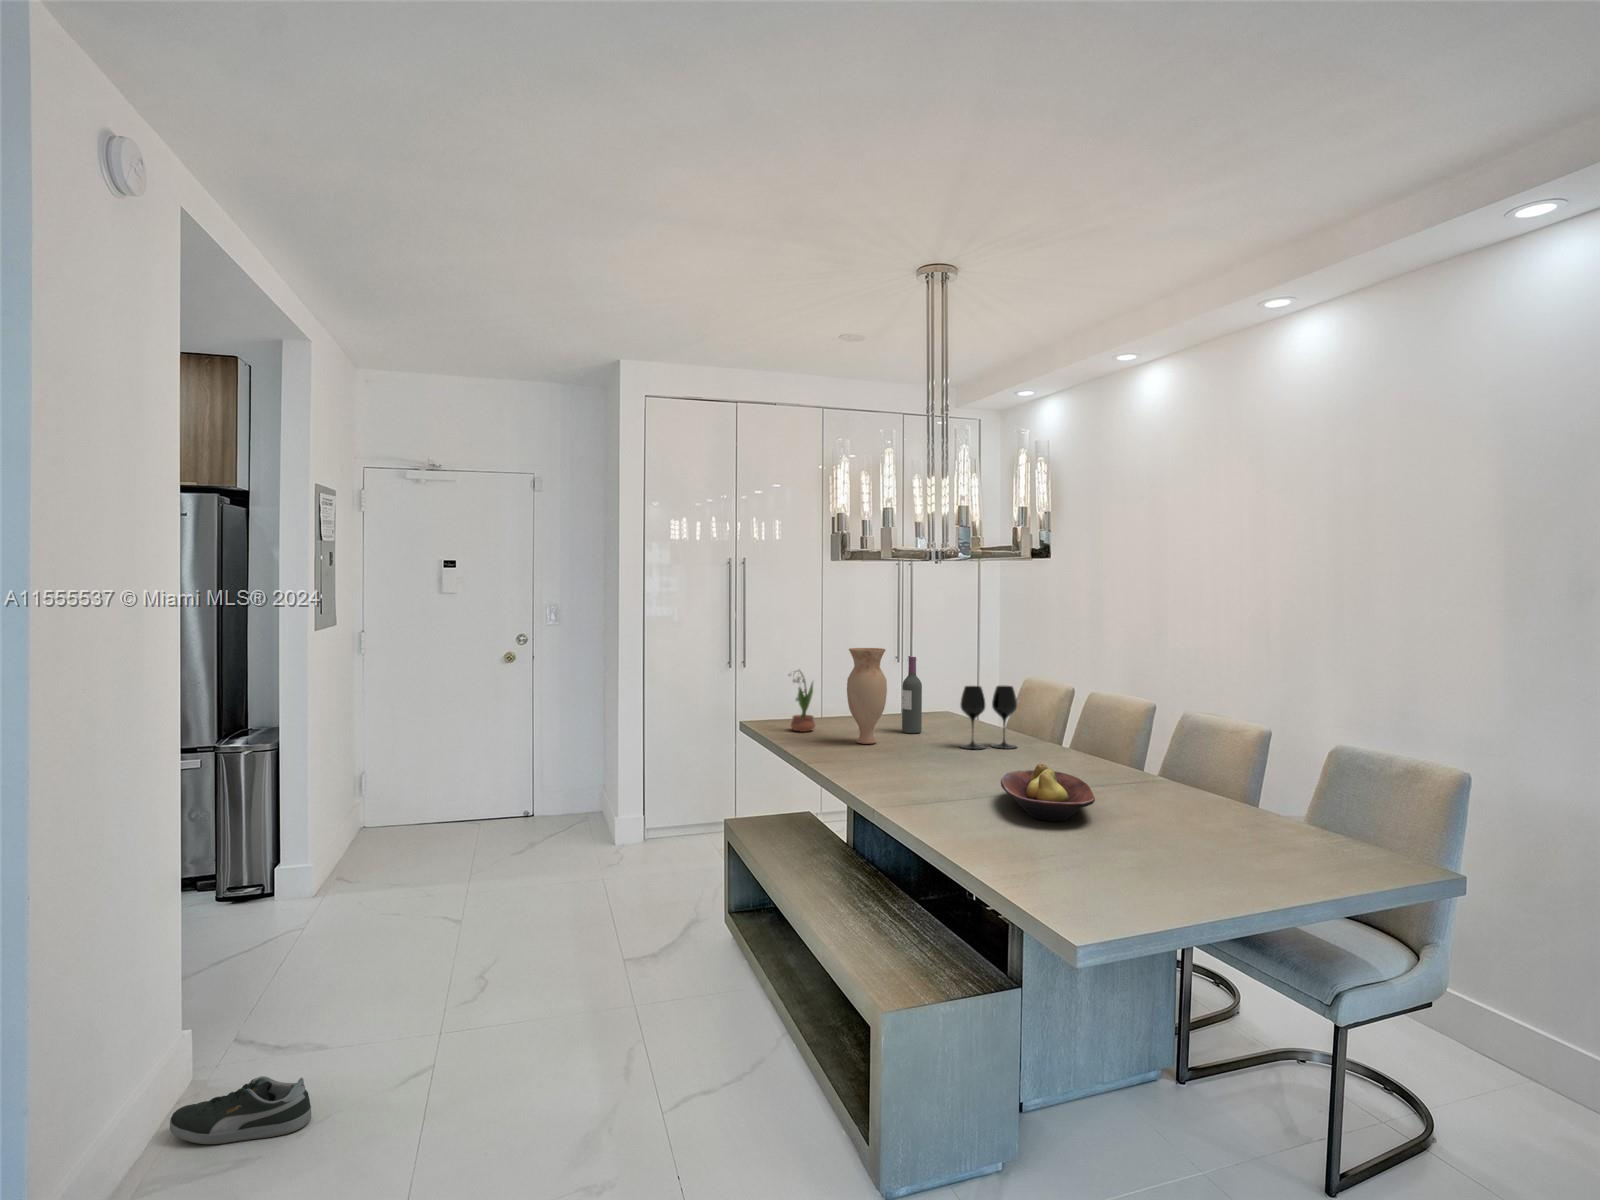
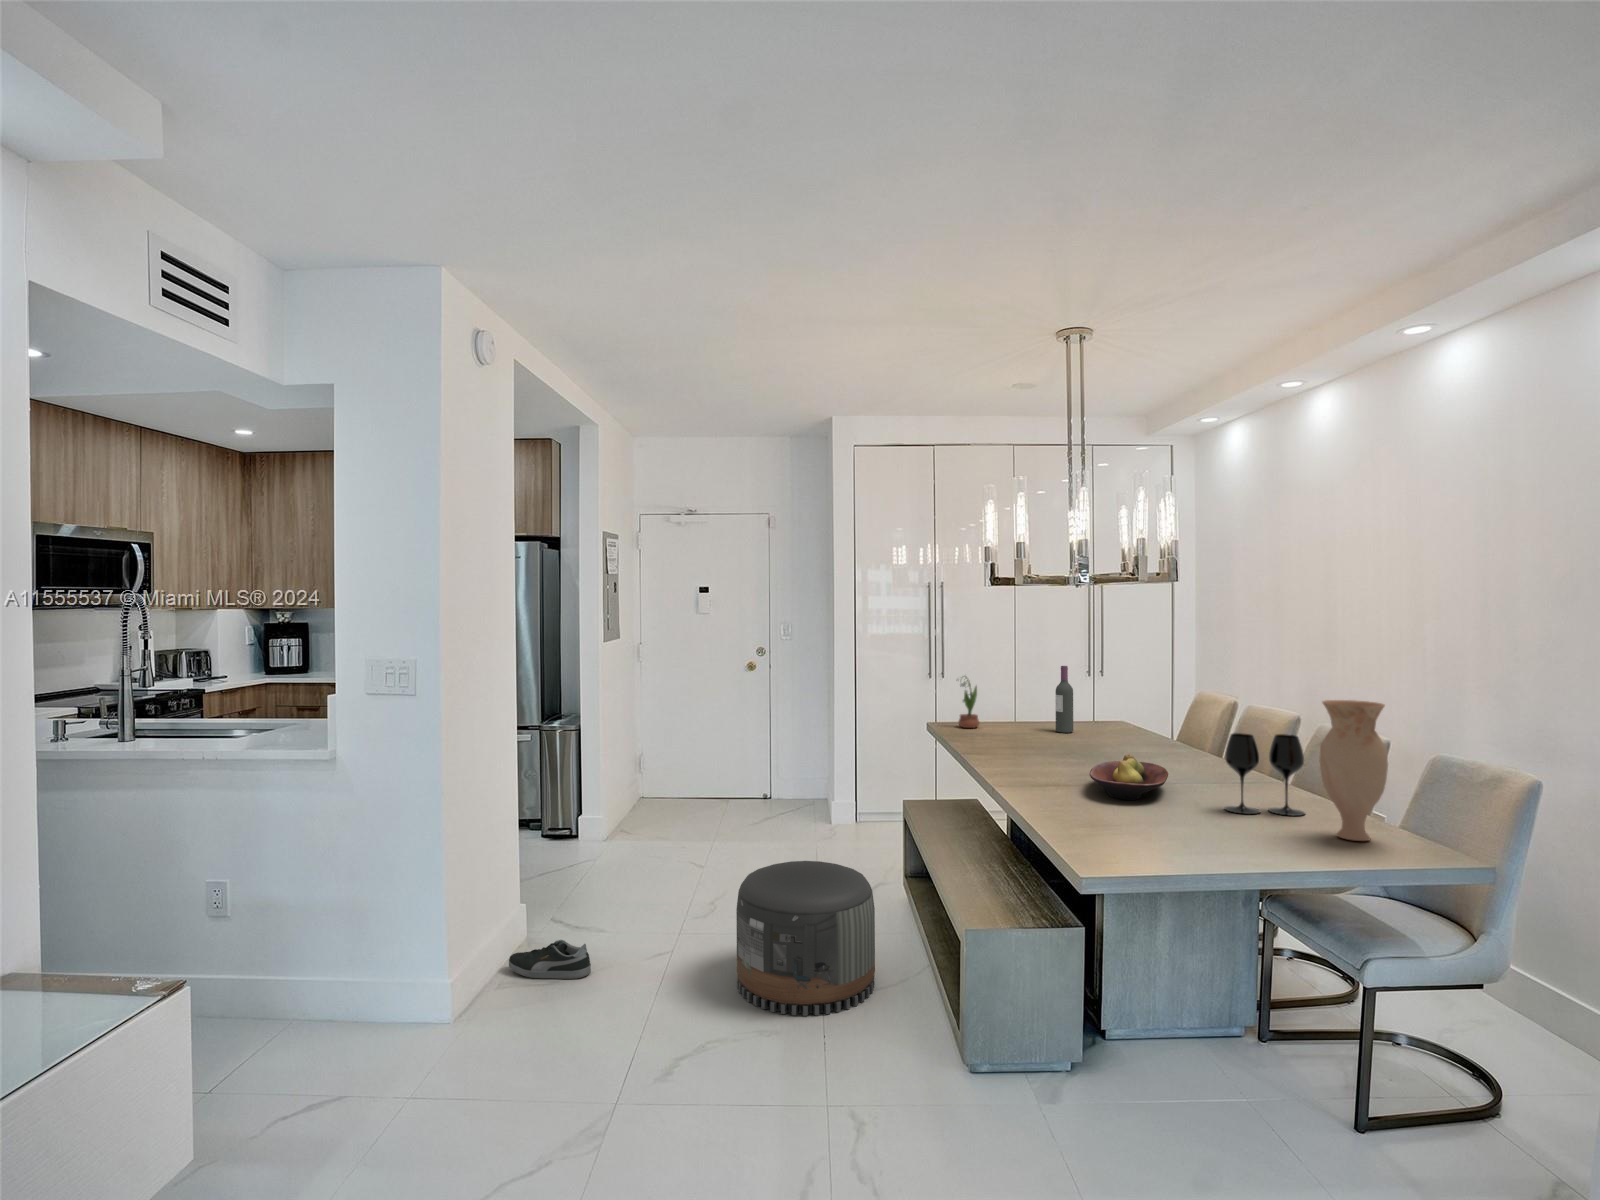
vase: present [847,648,887,744] -> present [1320,700,1388,841]
wine glass: present [960,685,1017,749] -> present [1225,733,1305,816]
pouf: none [539,919,728,1144] -> present [736,861,875,1016]

